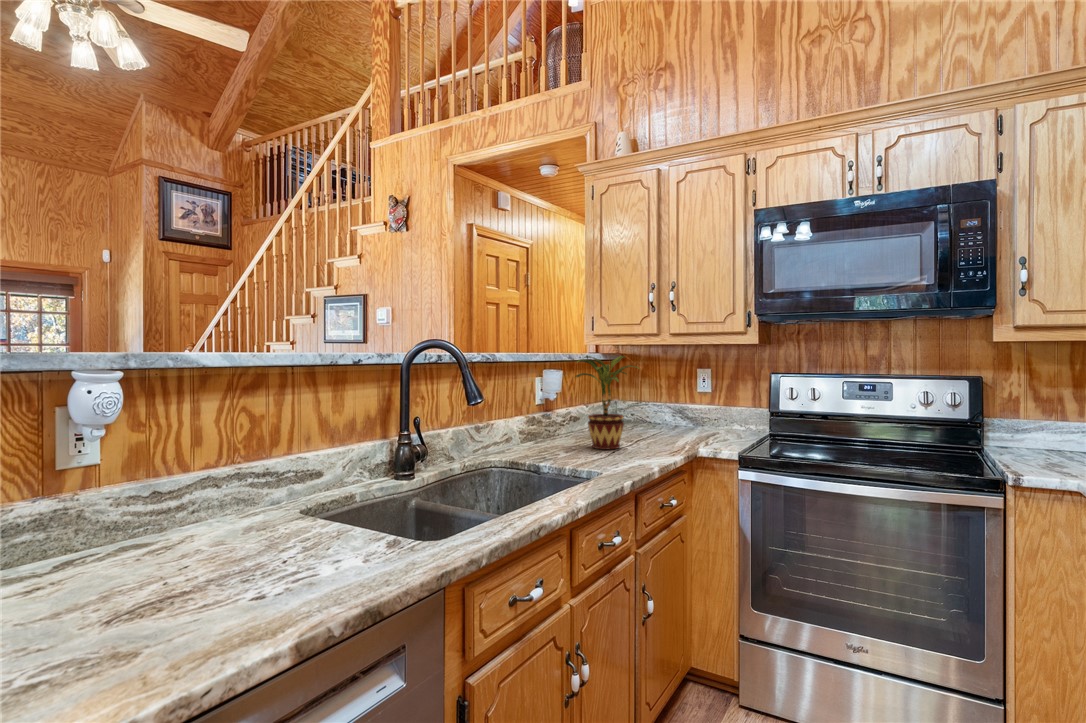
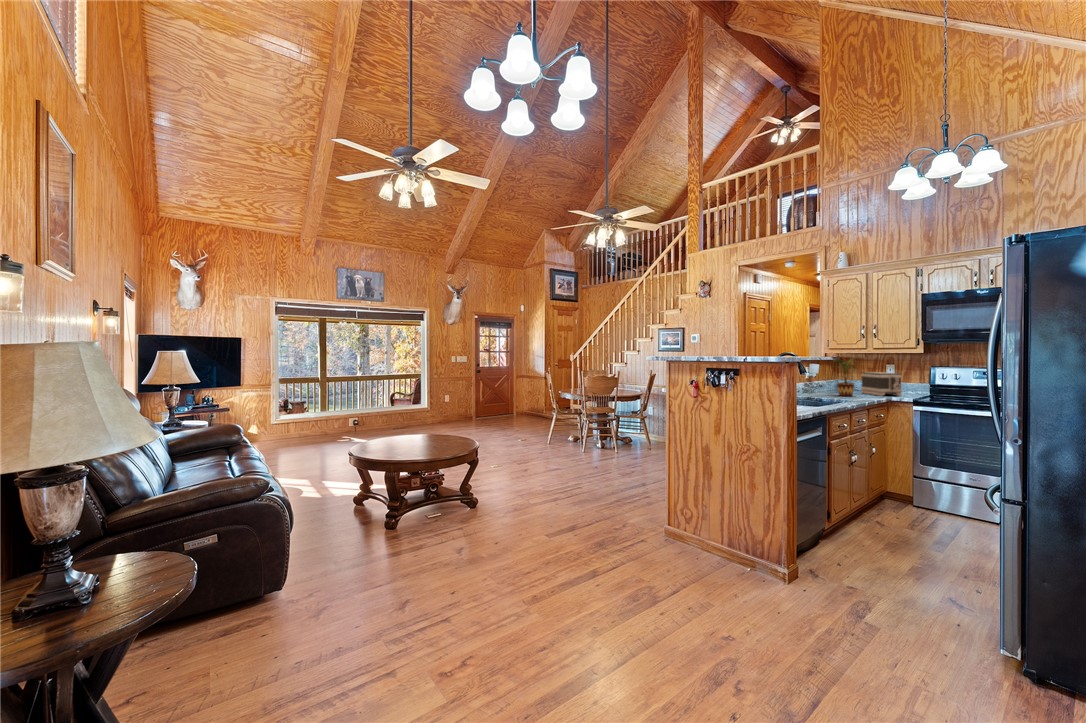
toaster: none [647,387,719,444] -> present [861,372,902,396]

